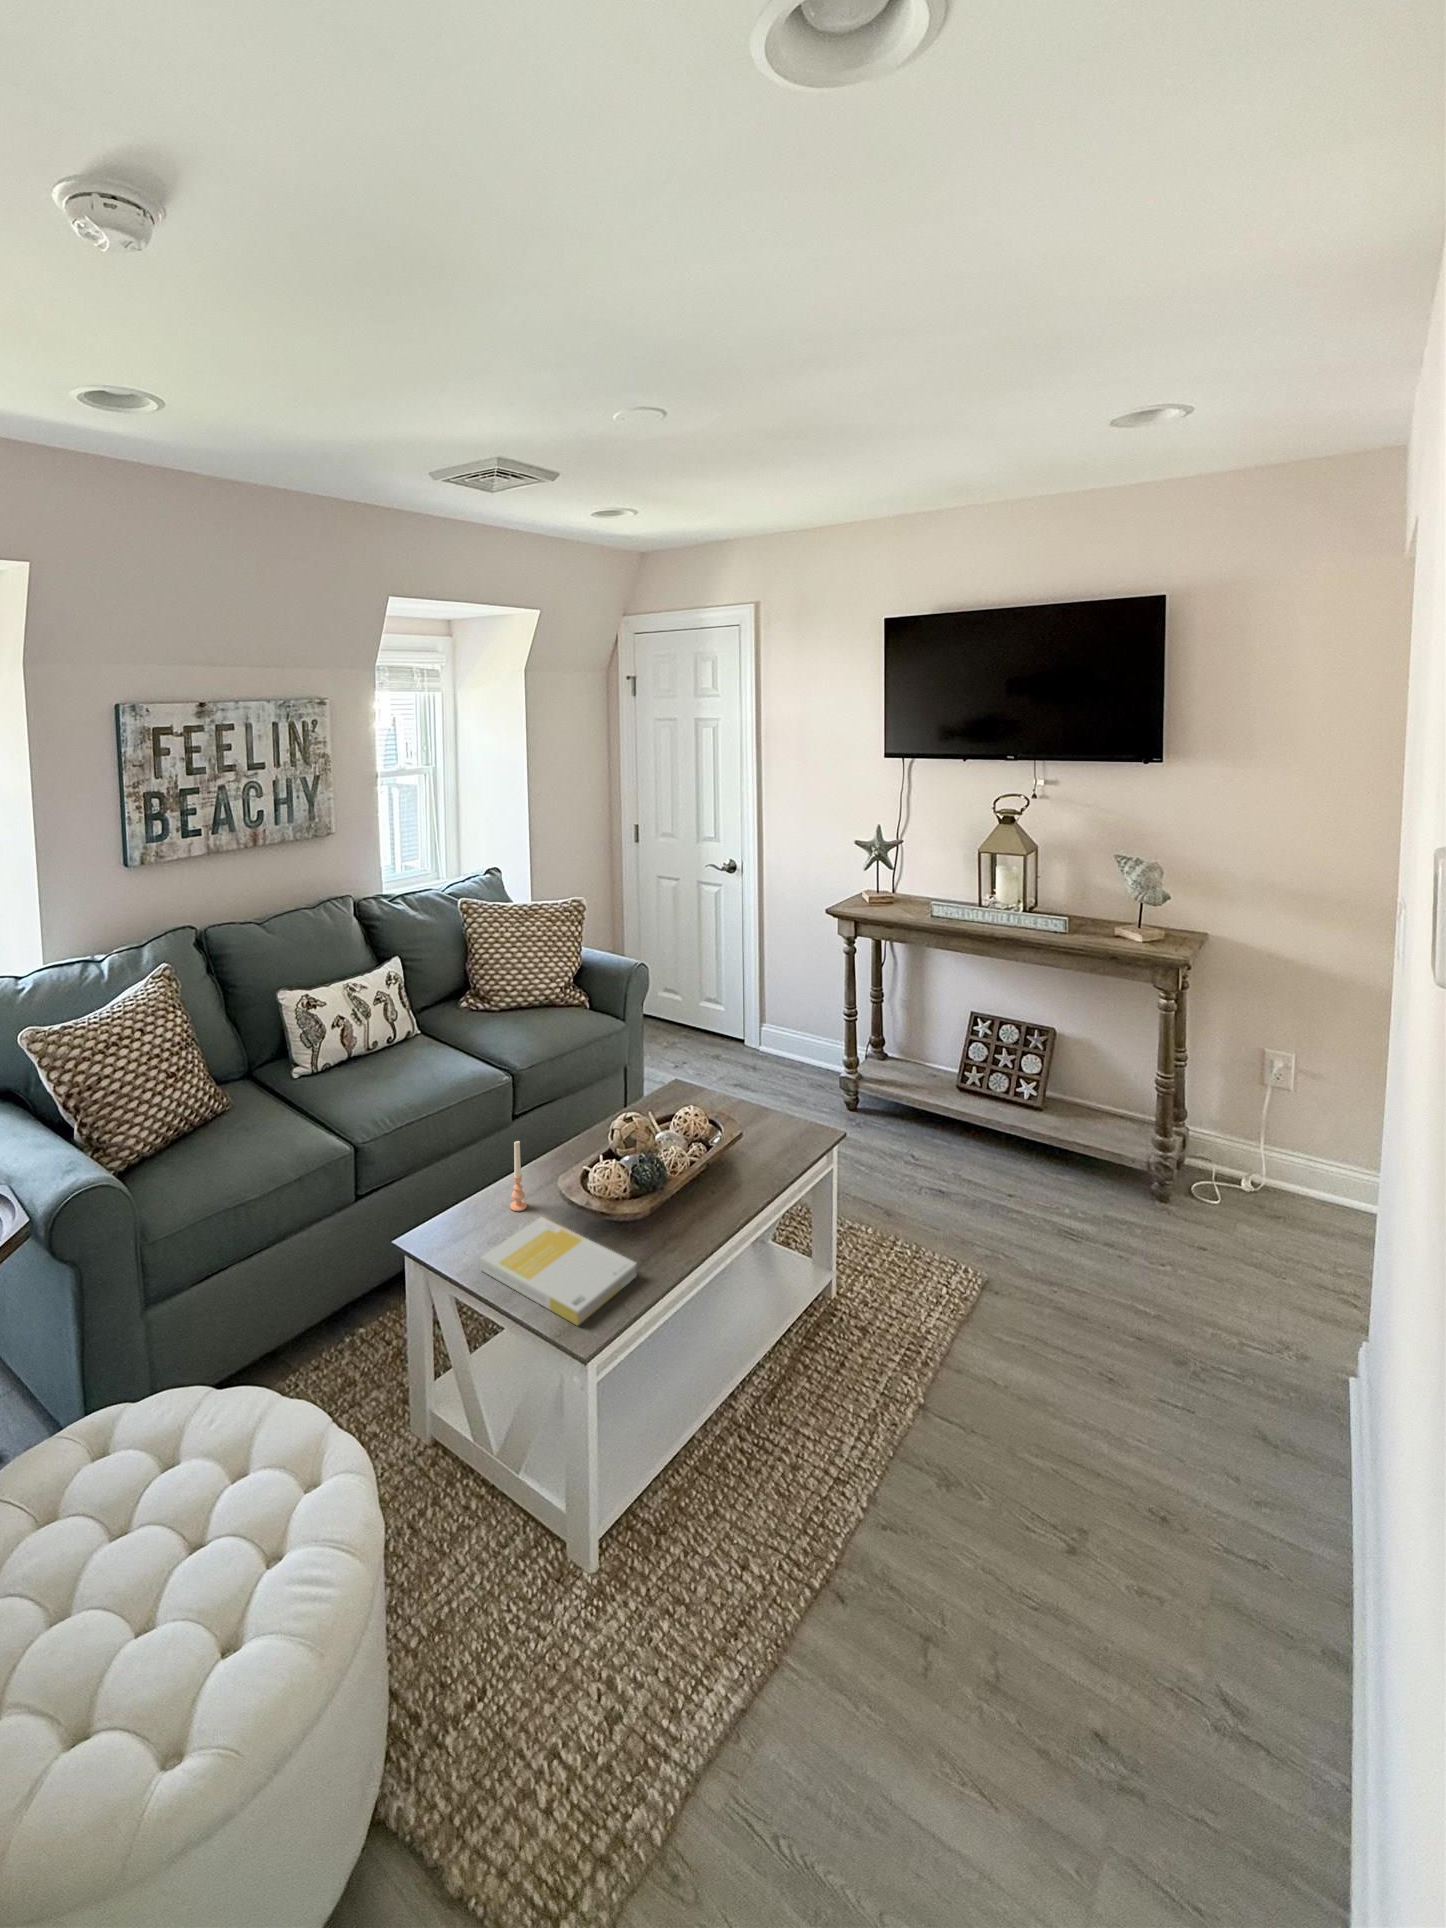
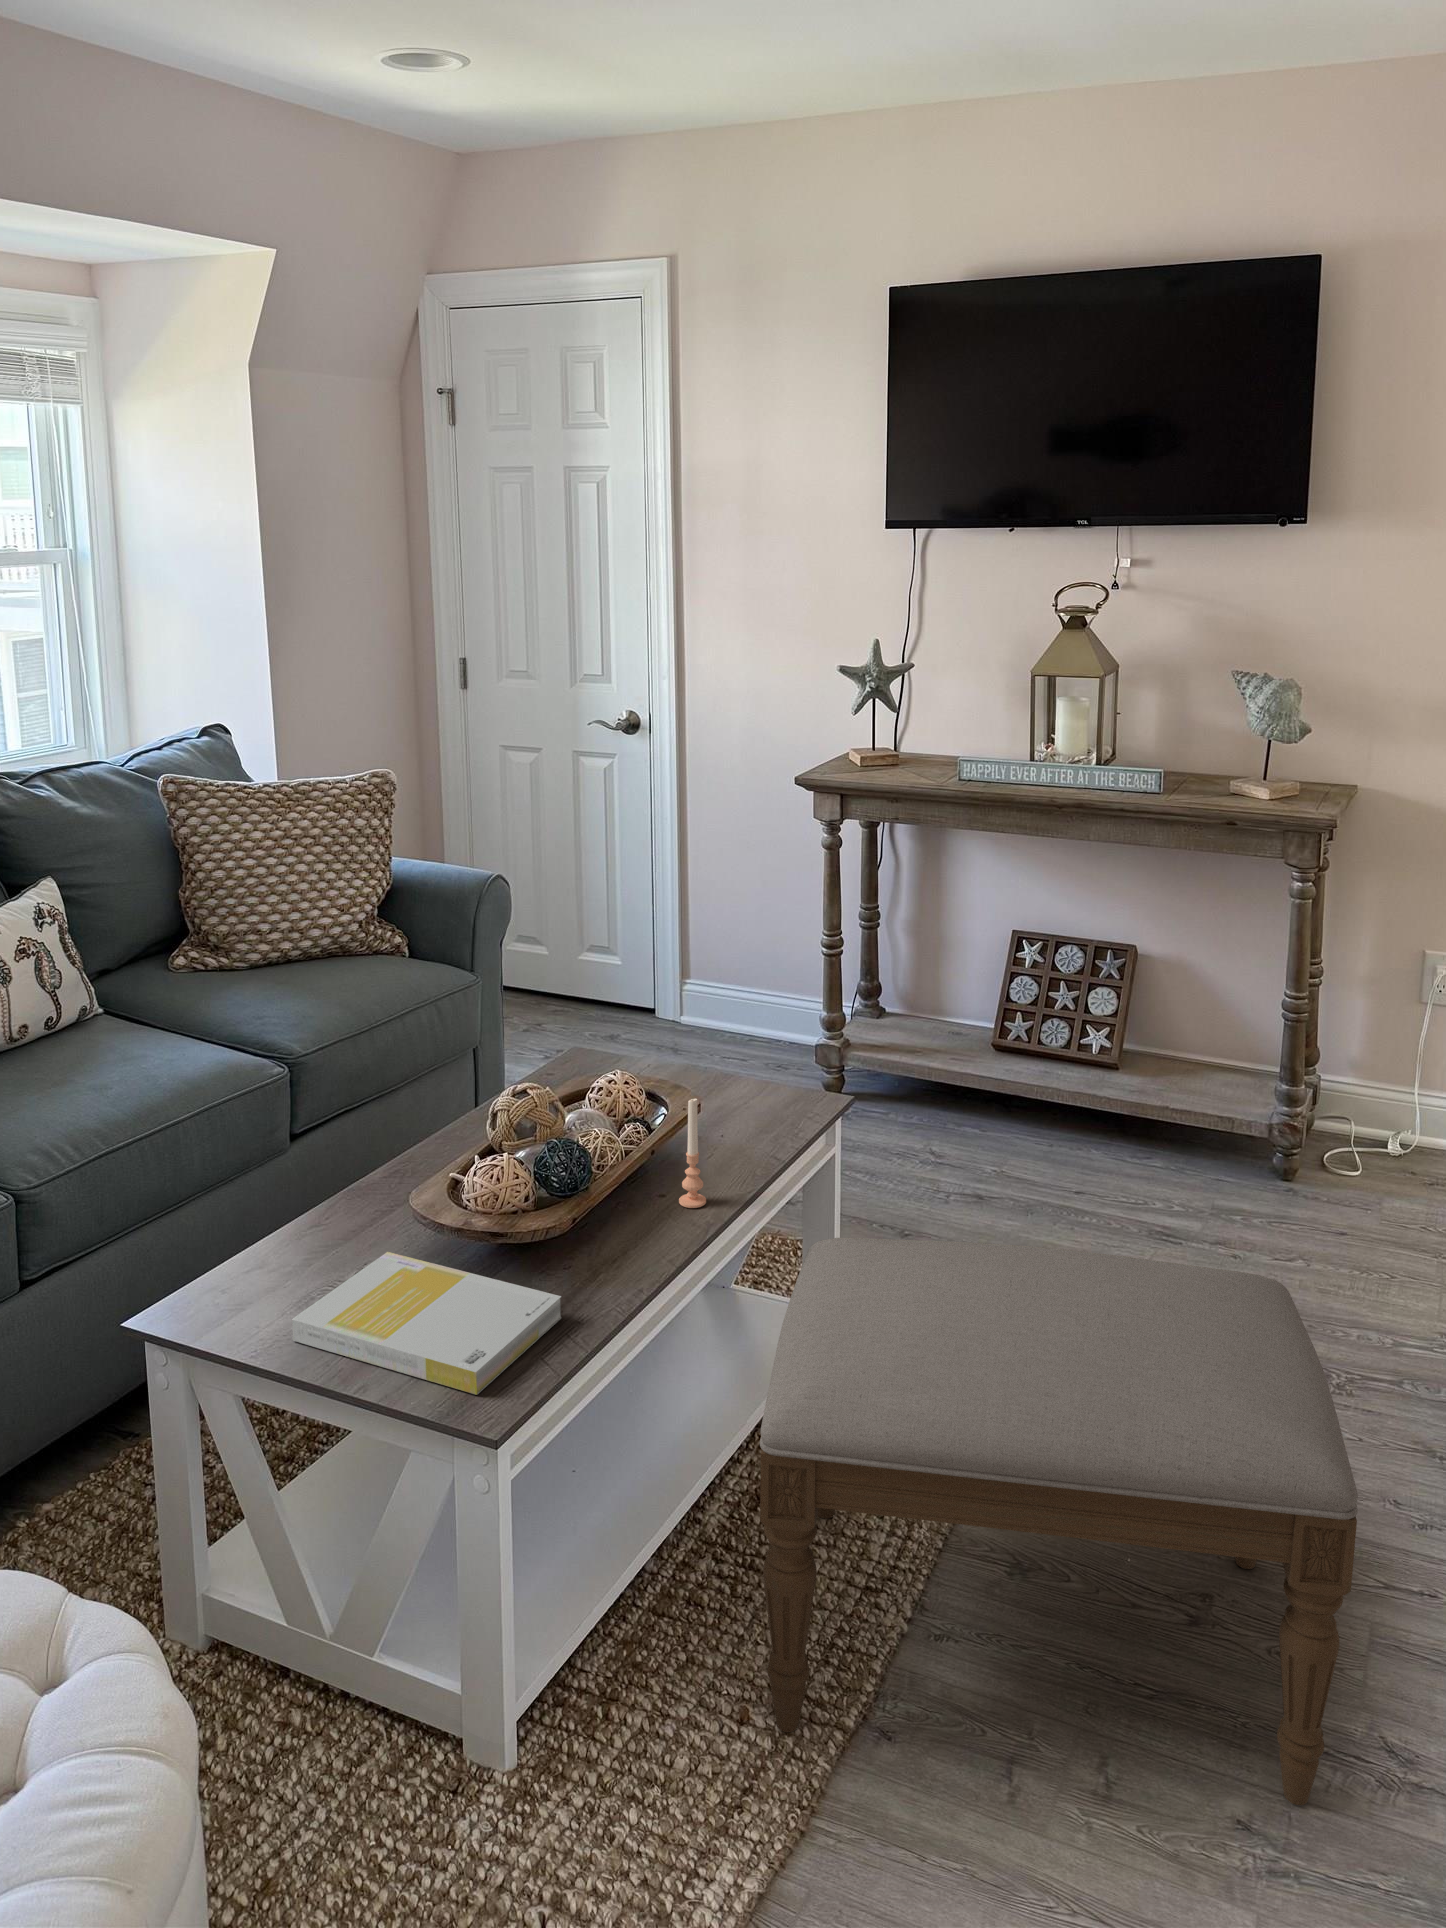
candle: present [510,1141,527,1211] -> present [679,1098,706,1208]
ottoman: none [753,1236,1182,1732] -> present [760,1238,1358,1805]

